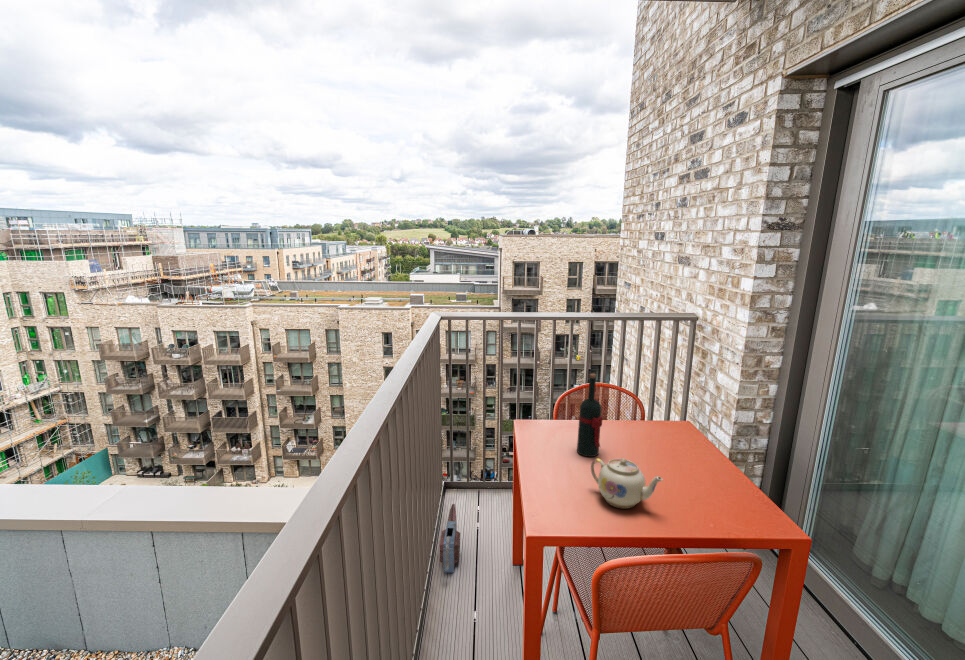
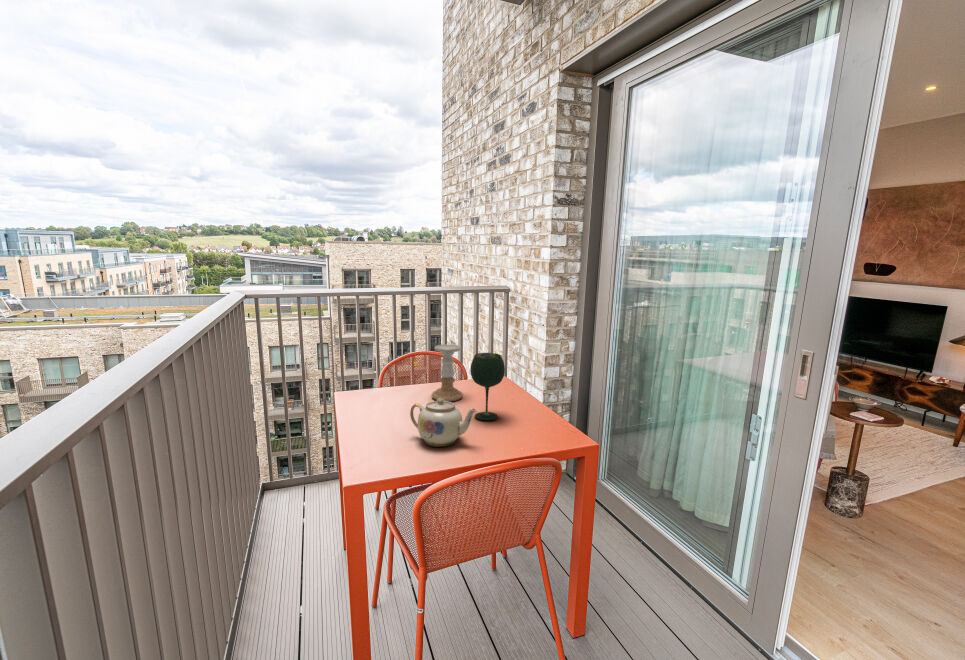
wine bottle: present [577,374,602,457] -> none [399,327,422,412]
candle holder: none [609,388,644,449] -> present [432,344,463,401]
wine glass: none [655,409,695,482] -> present [470,353,505,421]
watering can: present [440,504,460,573] -> none [253,500,280,577]

